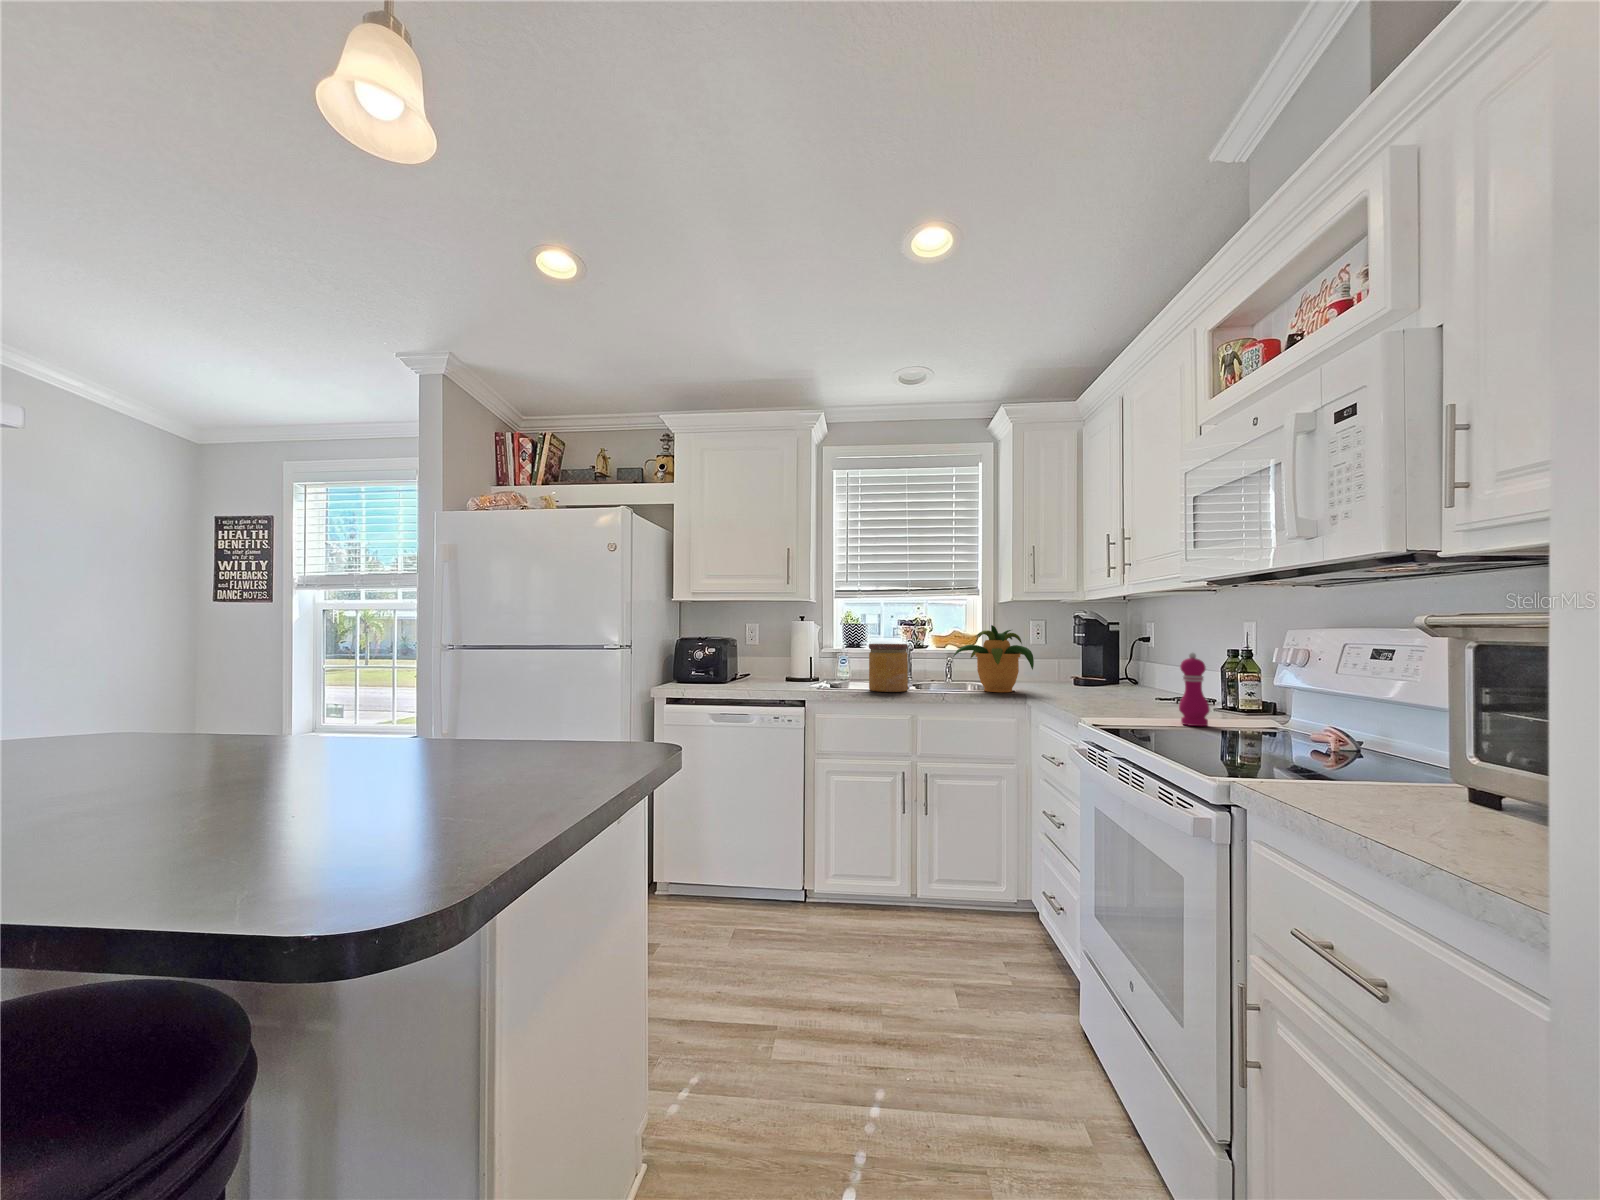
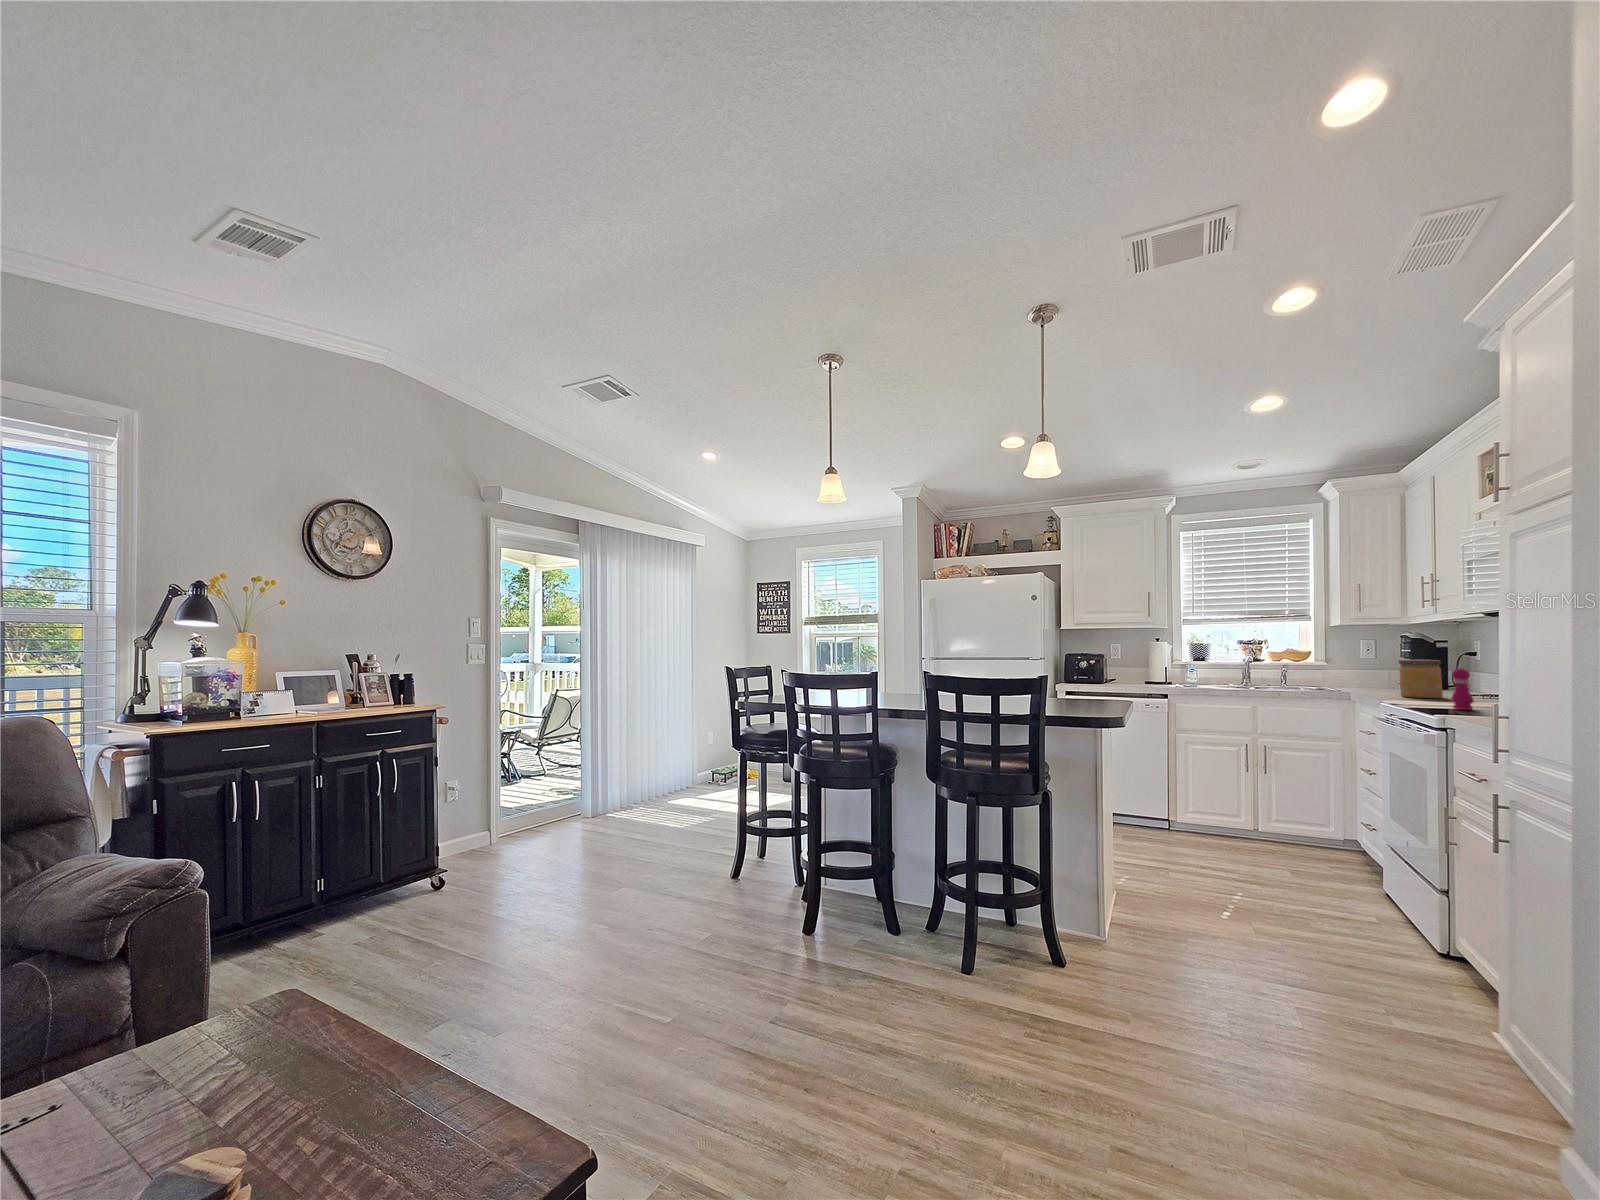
potted plant: present [953,625,1034,692] -> none [1287,645,1358,693]
jar: present [869,644,908,692] -> present [1399,660,1443,698]

